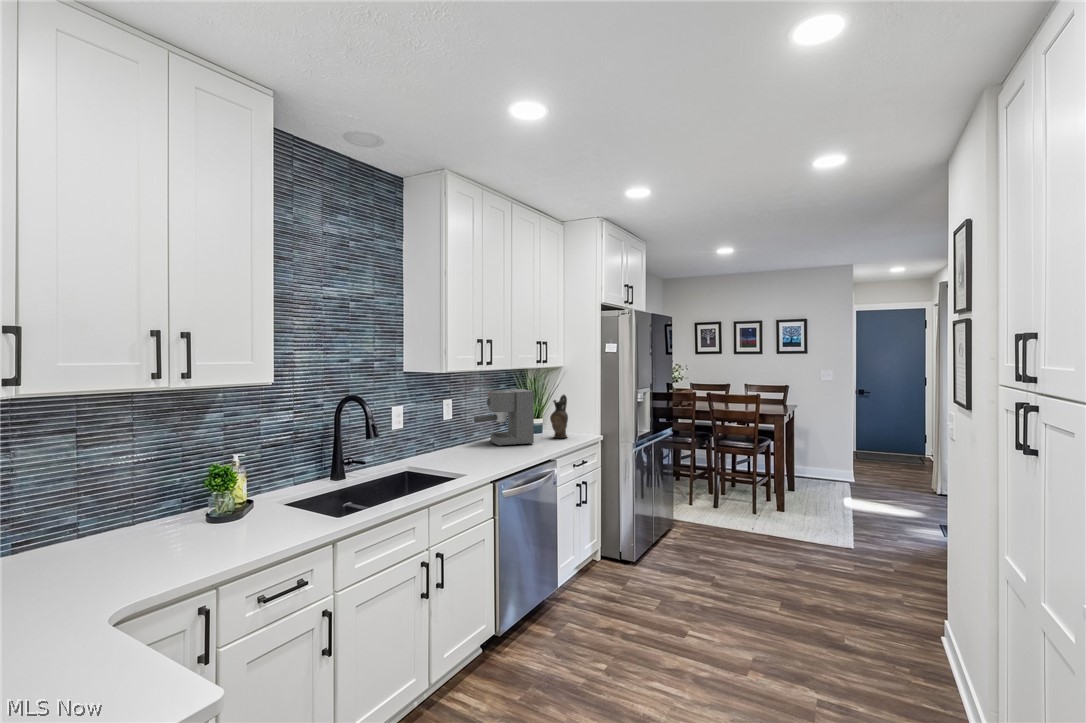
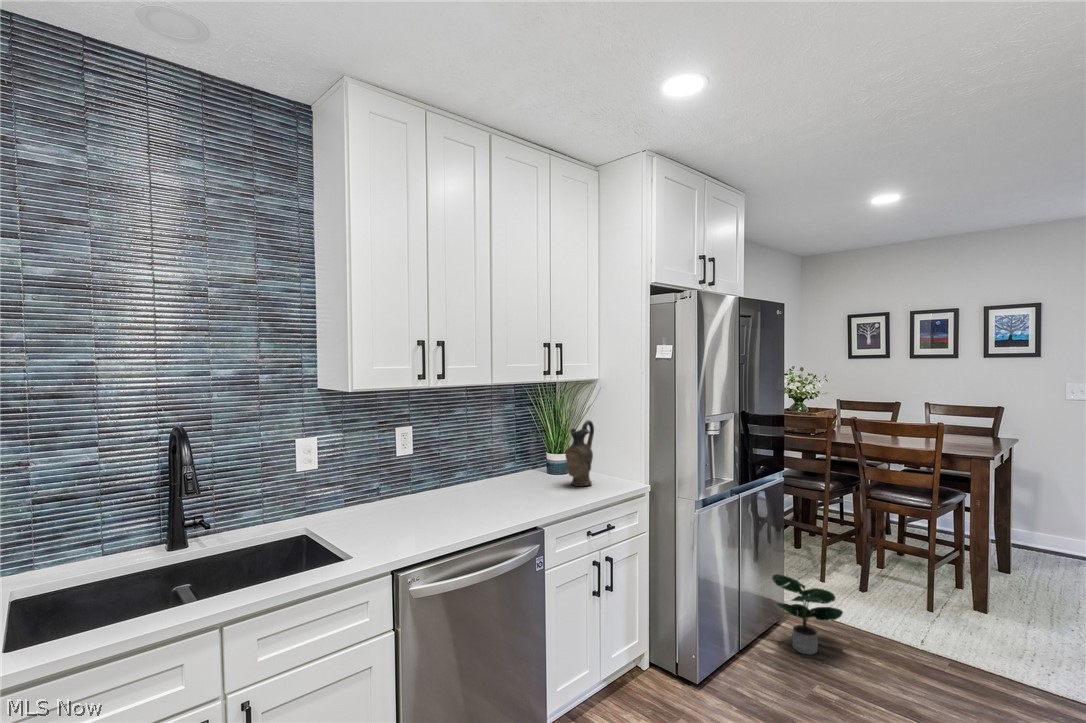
coffee maker: present [474,389,534,446] -> none [444,411,528,496]
potted plant: none [670,494,712,541] -> present [772,574,843,655]

